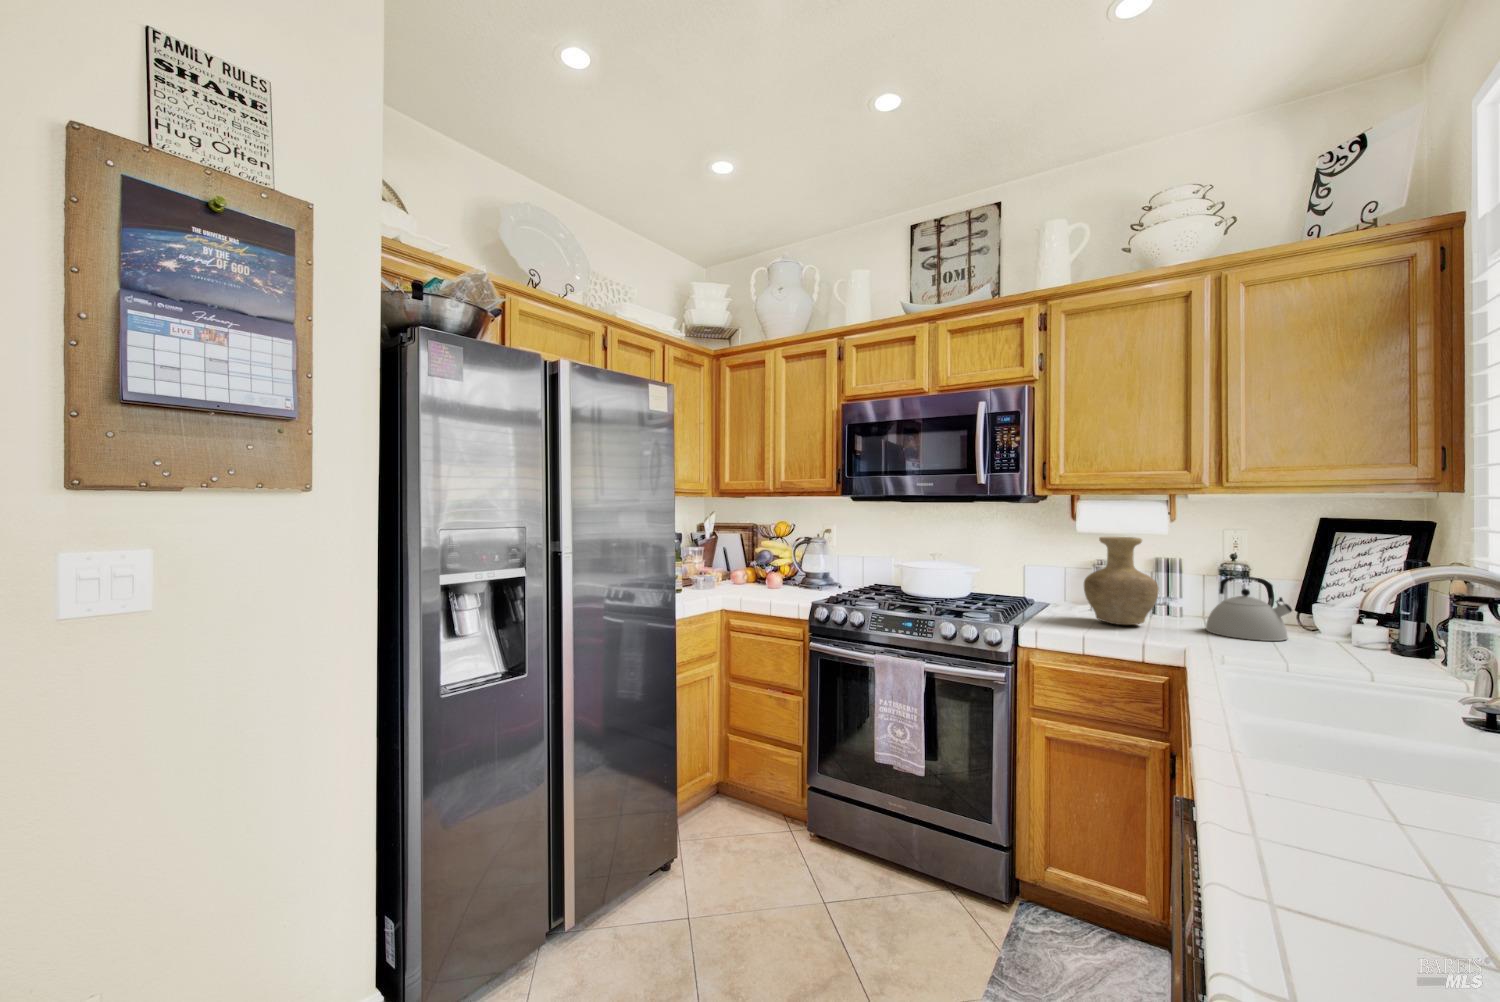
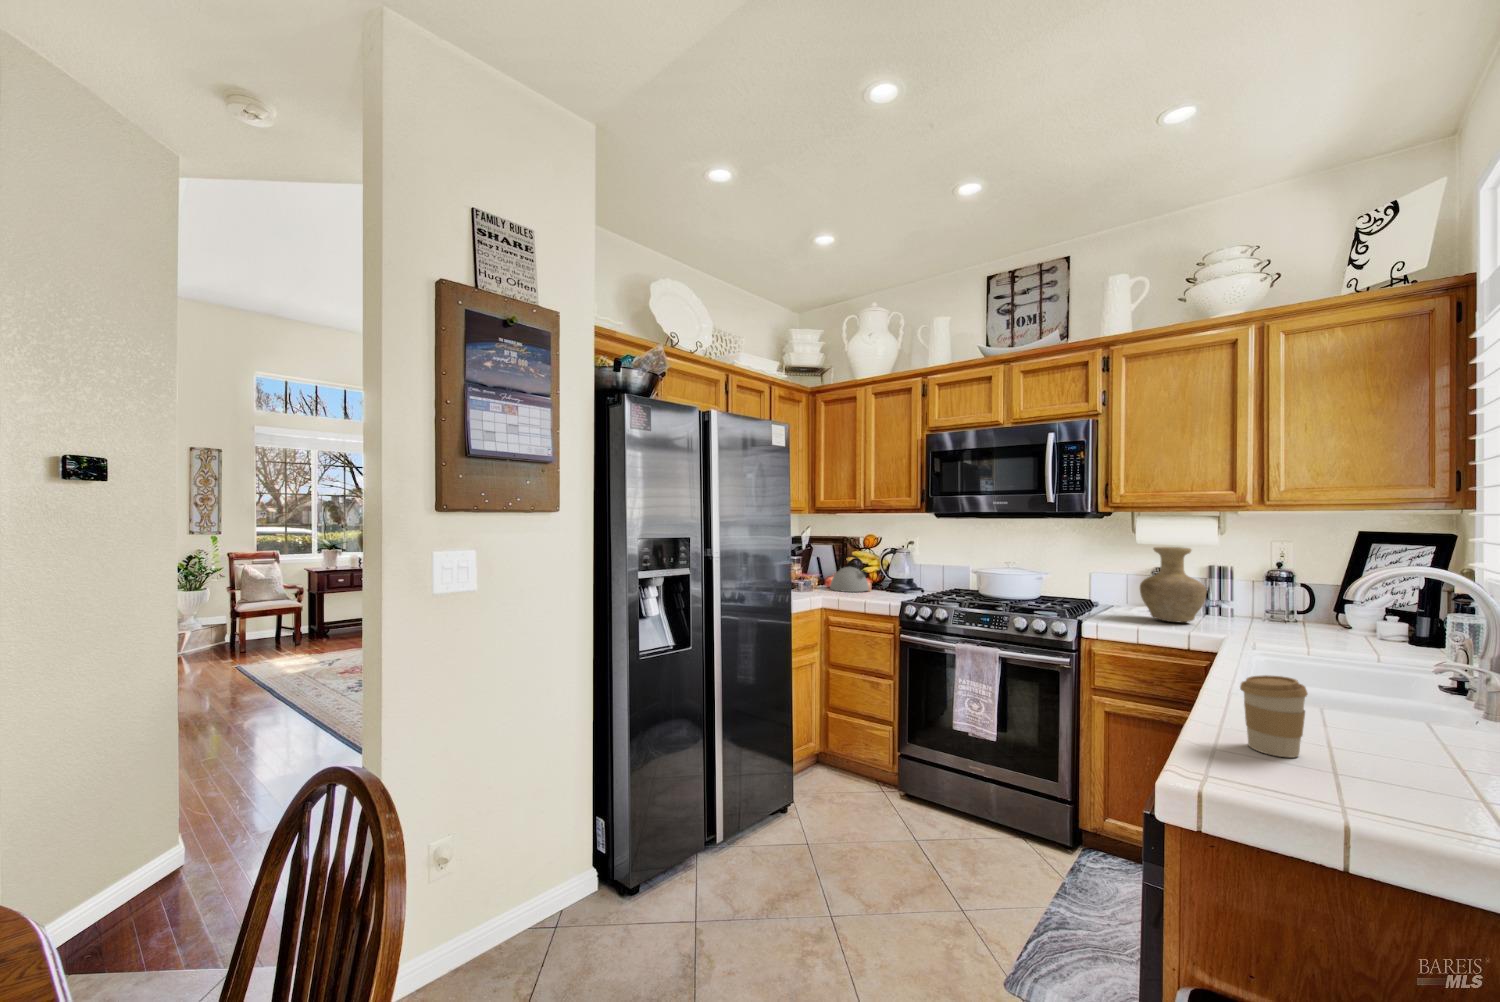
kettle: present [1206,576,1292,641] -> present [830,555,869,592]
coffee cup: none [1292,741,1408,882] -> present [1240,675,1308,758]

